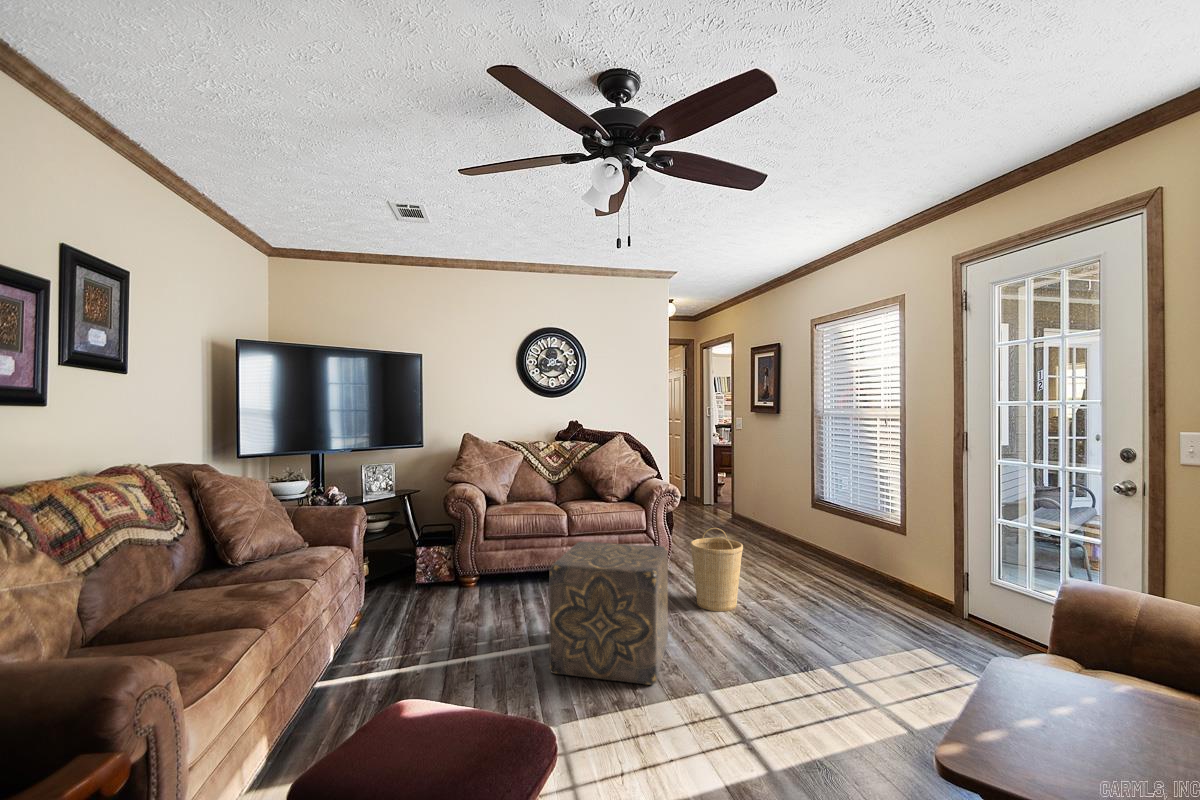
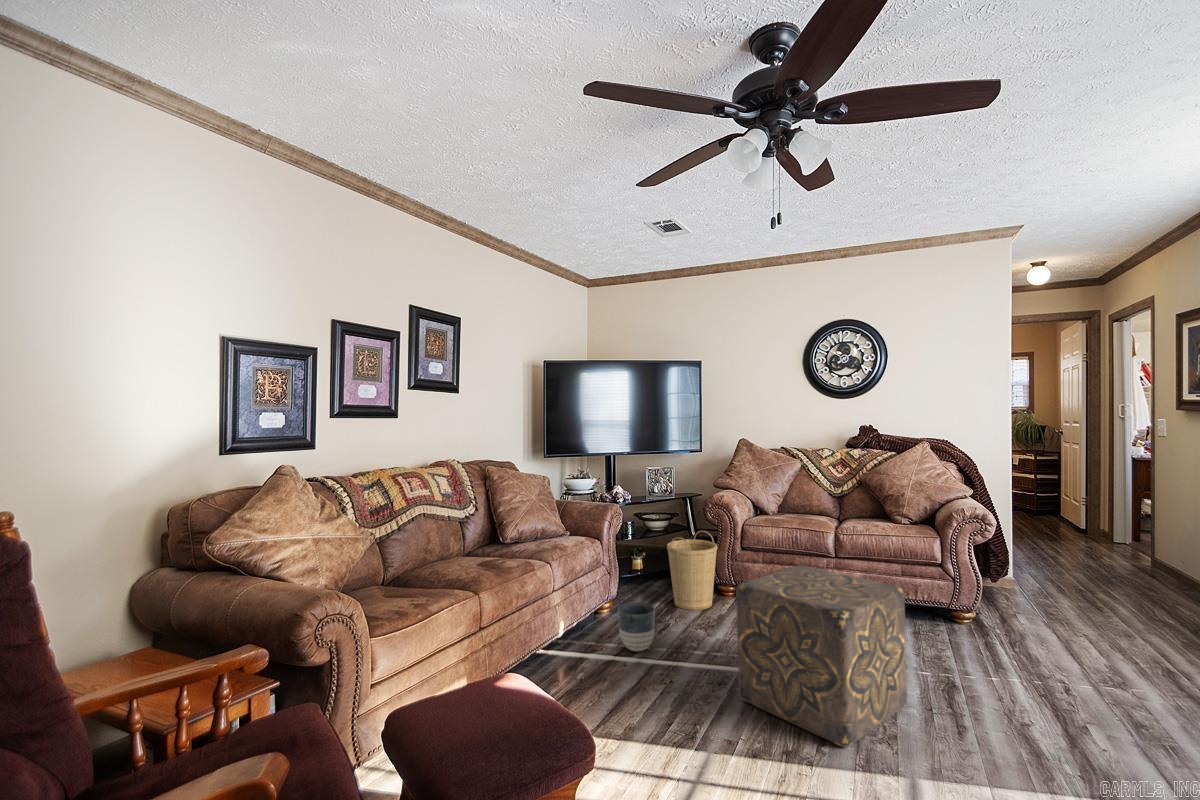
basket: present [690,528,743,612] -> present [667,531,717,610]
planter: none [398,606,440,659] -> present [618,602,655,651]

